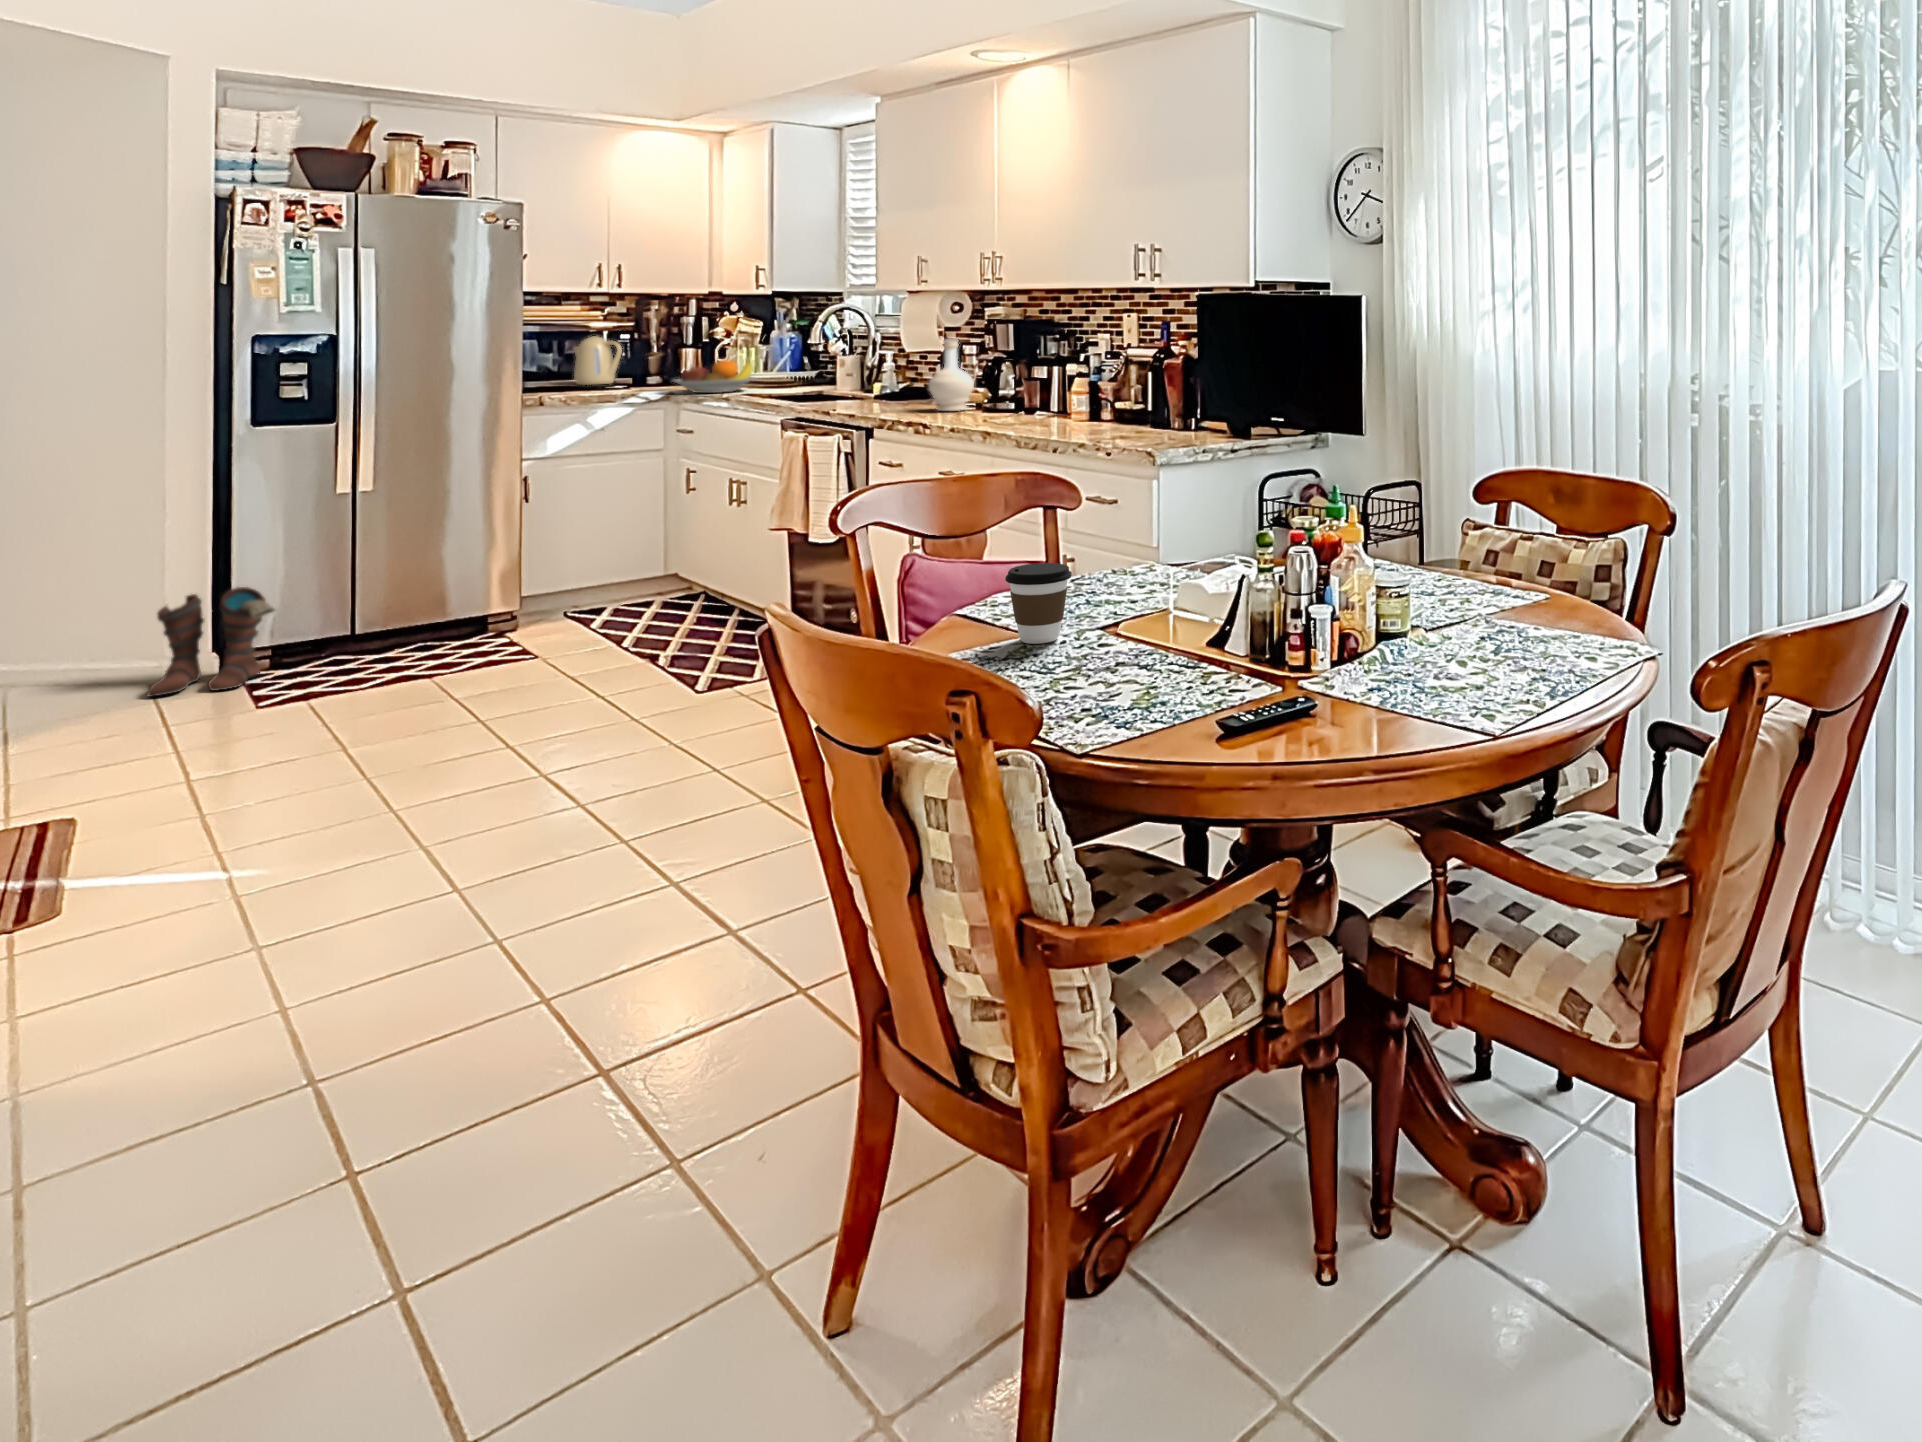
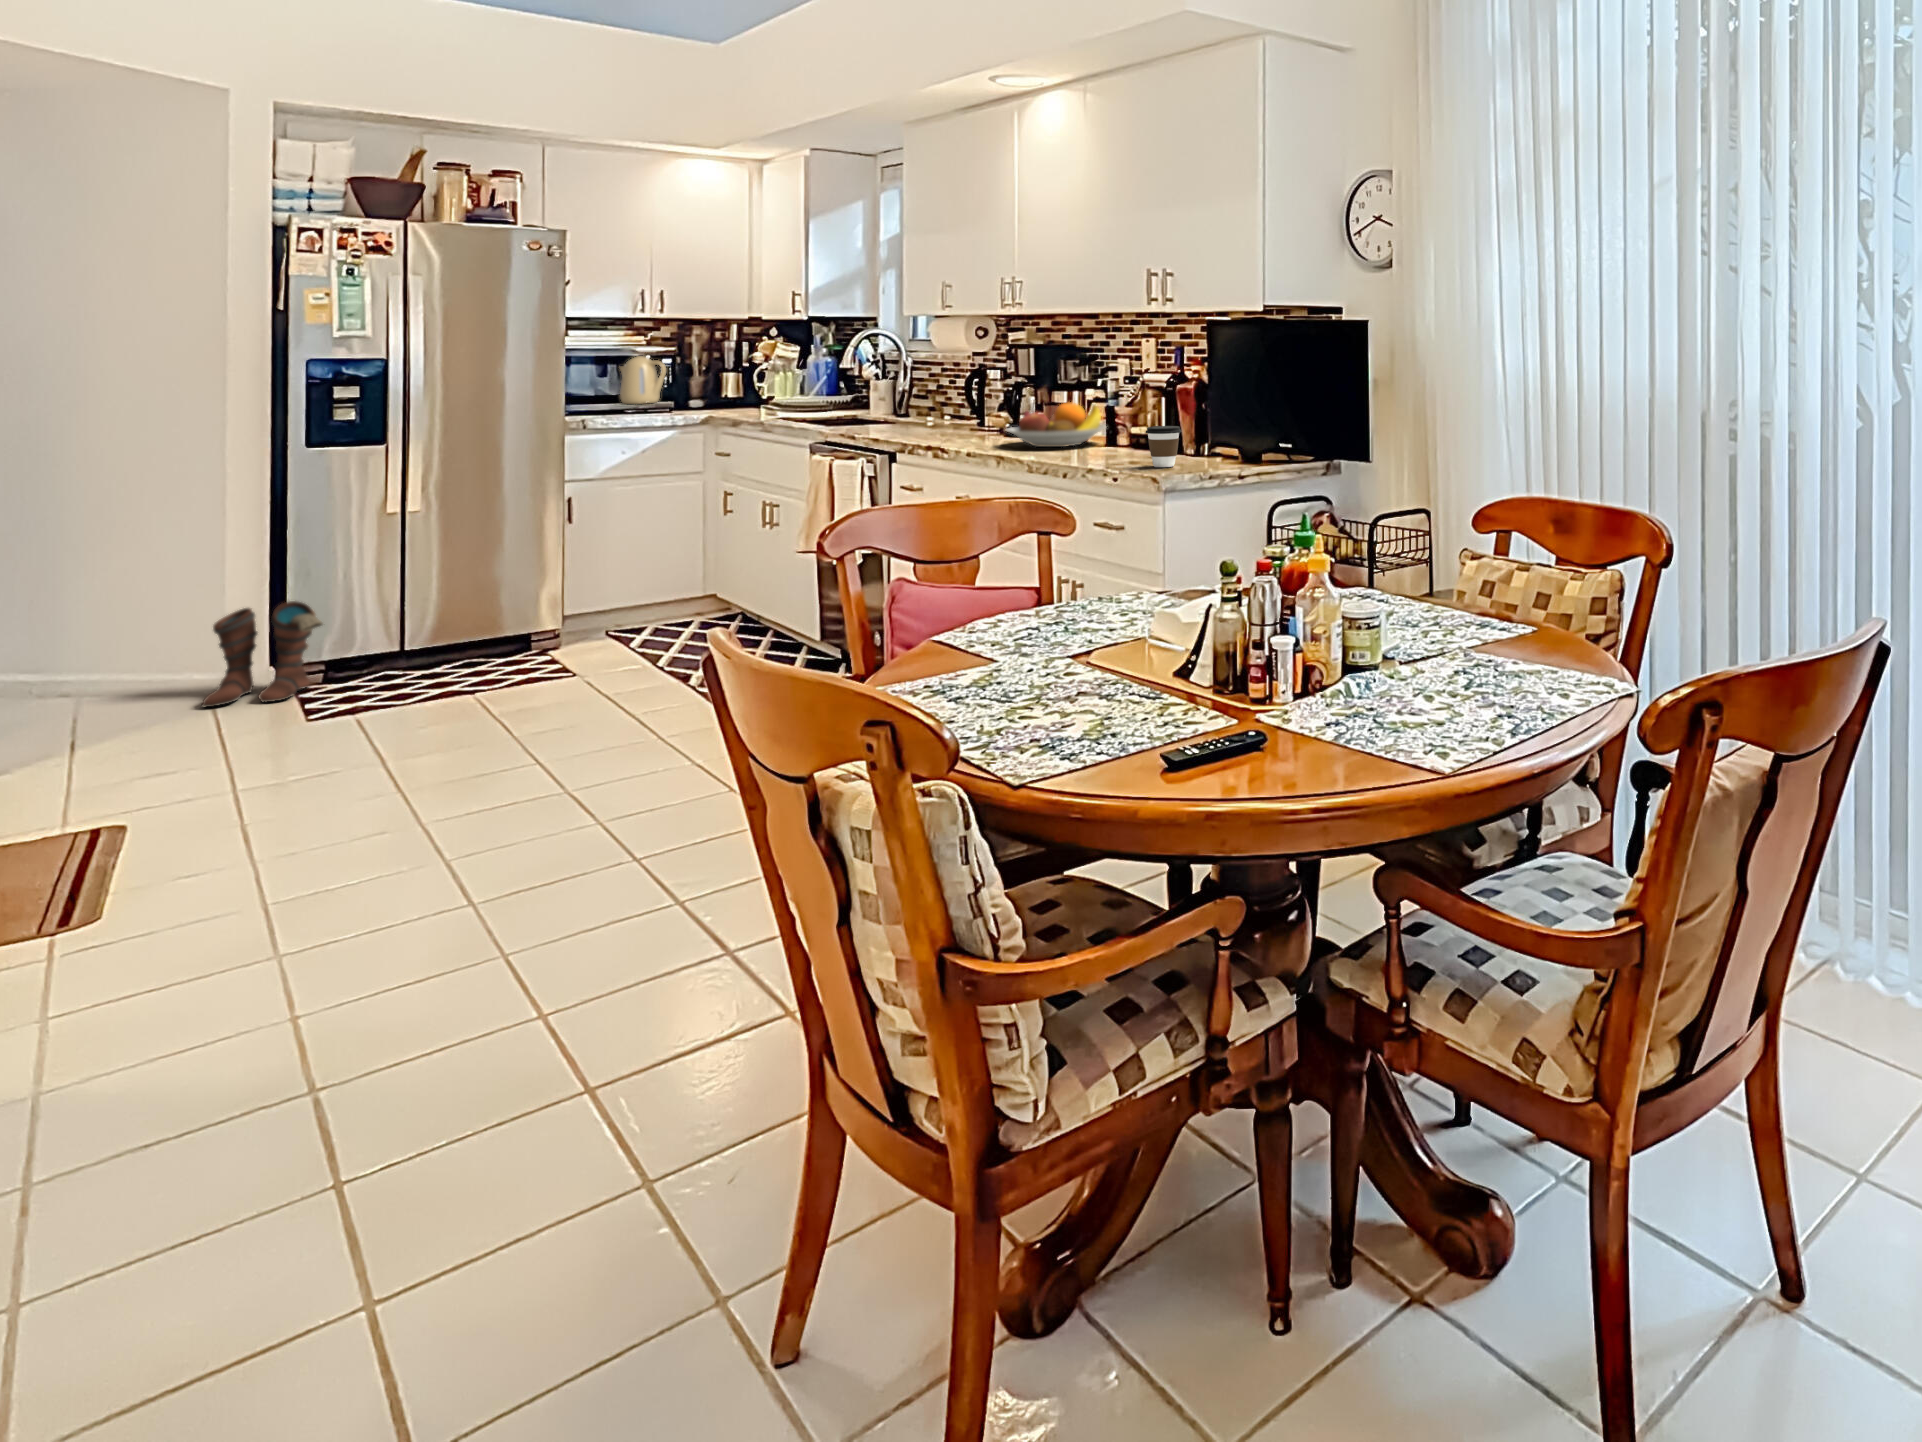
bottle: present [929,340,974,411] -> none [954,360,999,432]
fruit bowl: present [674,360,754,393] -> present [1007,402,1105,447]
coffee cup: present [1005,563,1072,644] -> present [1146,426,1181,467]

